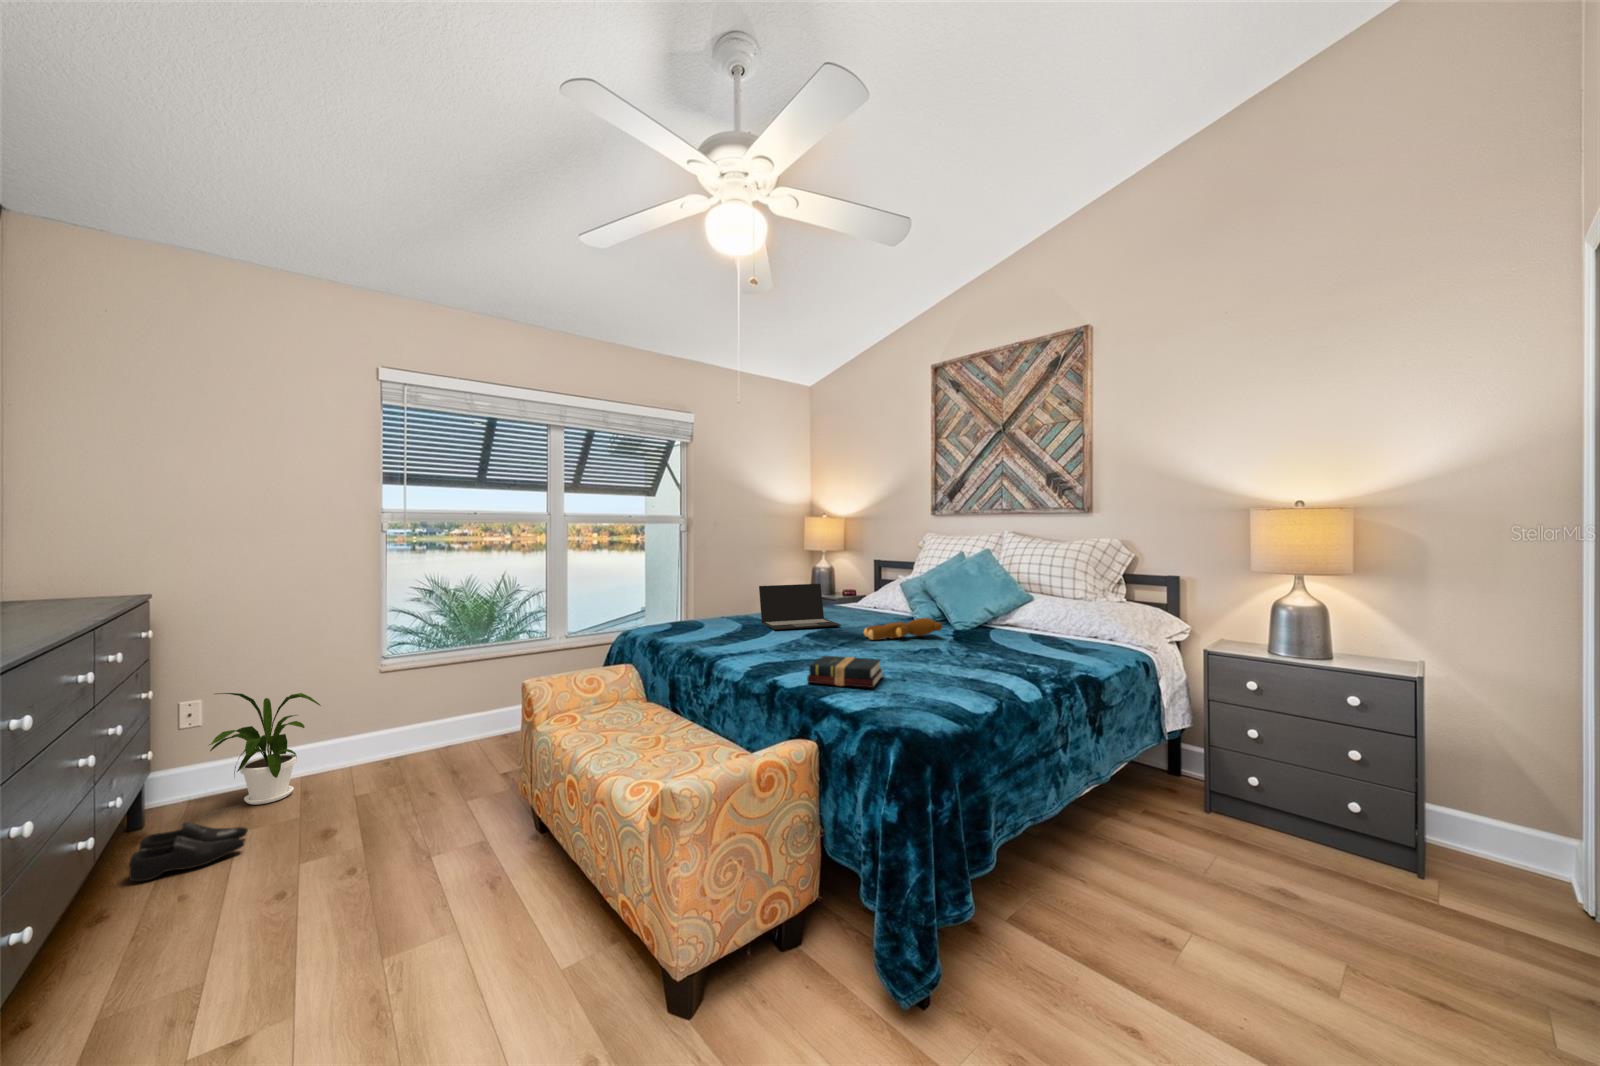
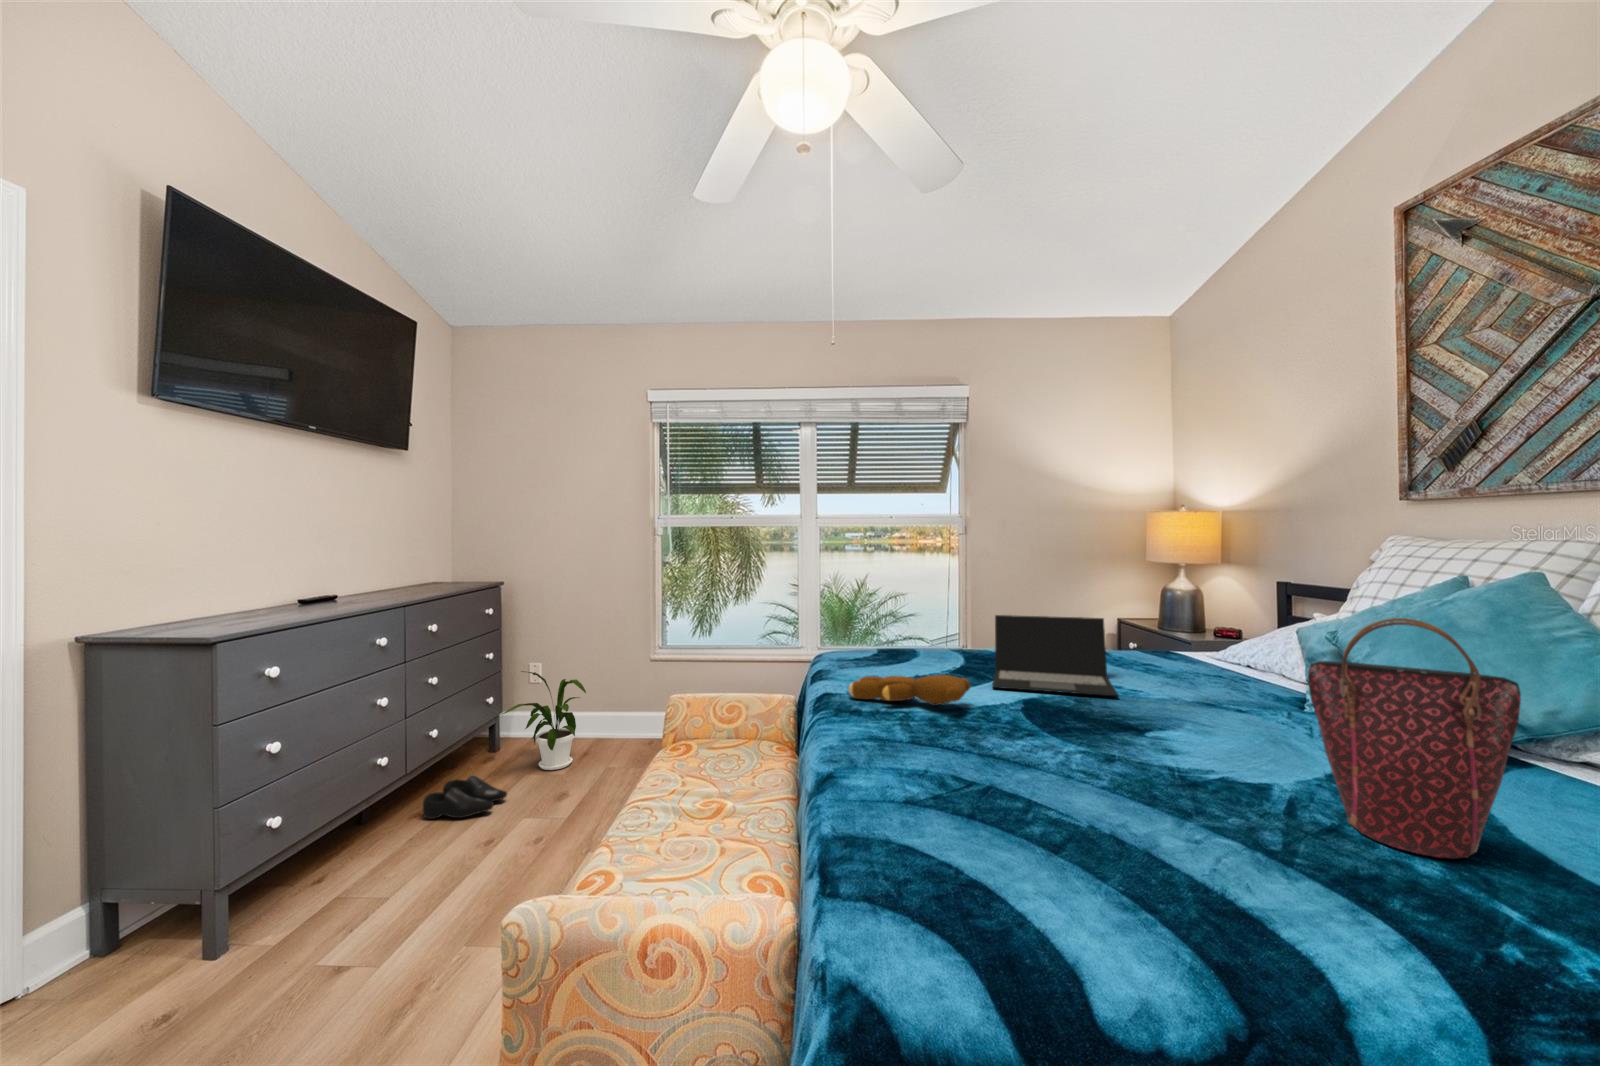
handbag: none [947,567,1006,655] -> present [1308,618,1521,858]
teddy bear: present [864,618,942,640] -> present [849,675,970,706]
hardback book: present [807,656,882,688] -> none [867,770,1042,884]

